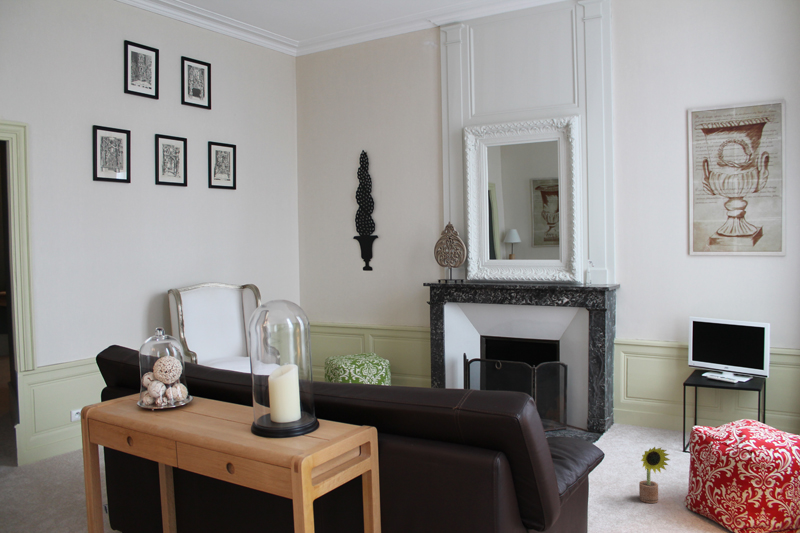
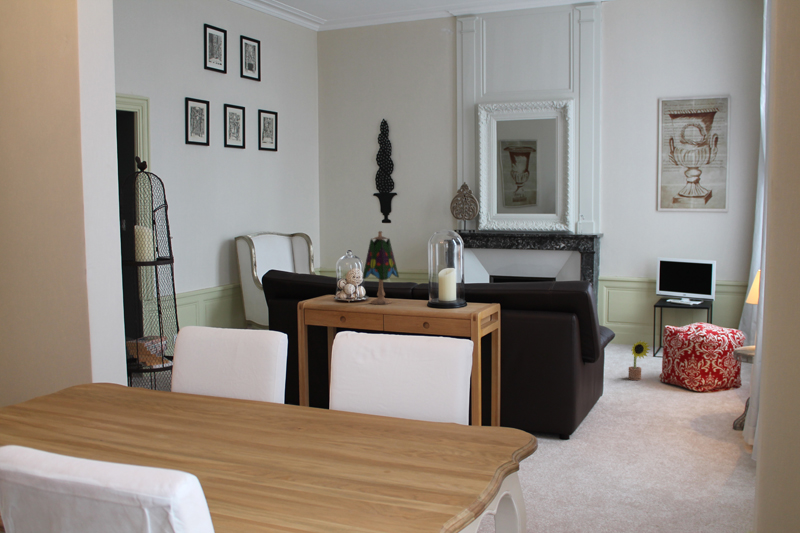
table lamp: none [168,299,228,417] -> present [363,231,399,304]

